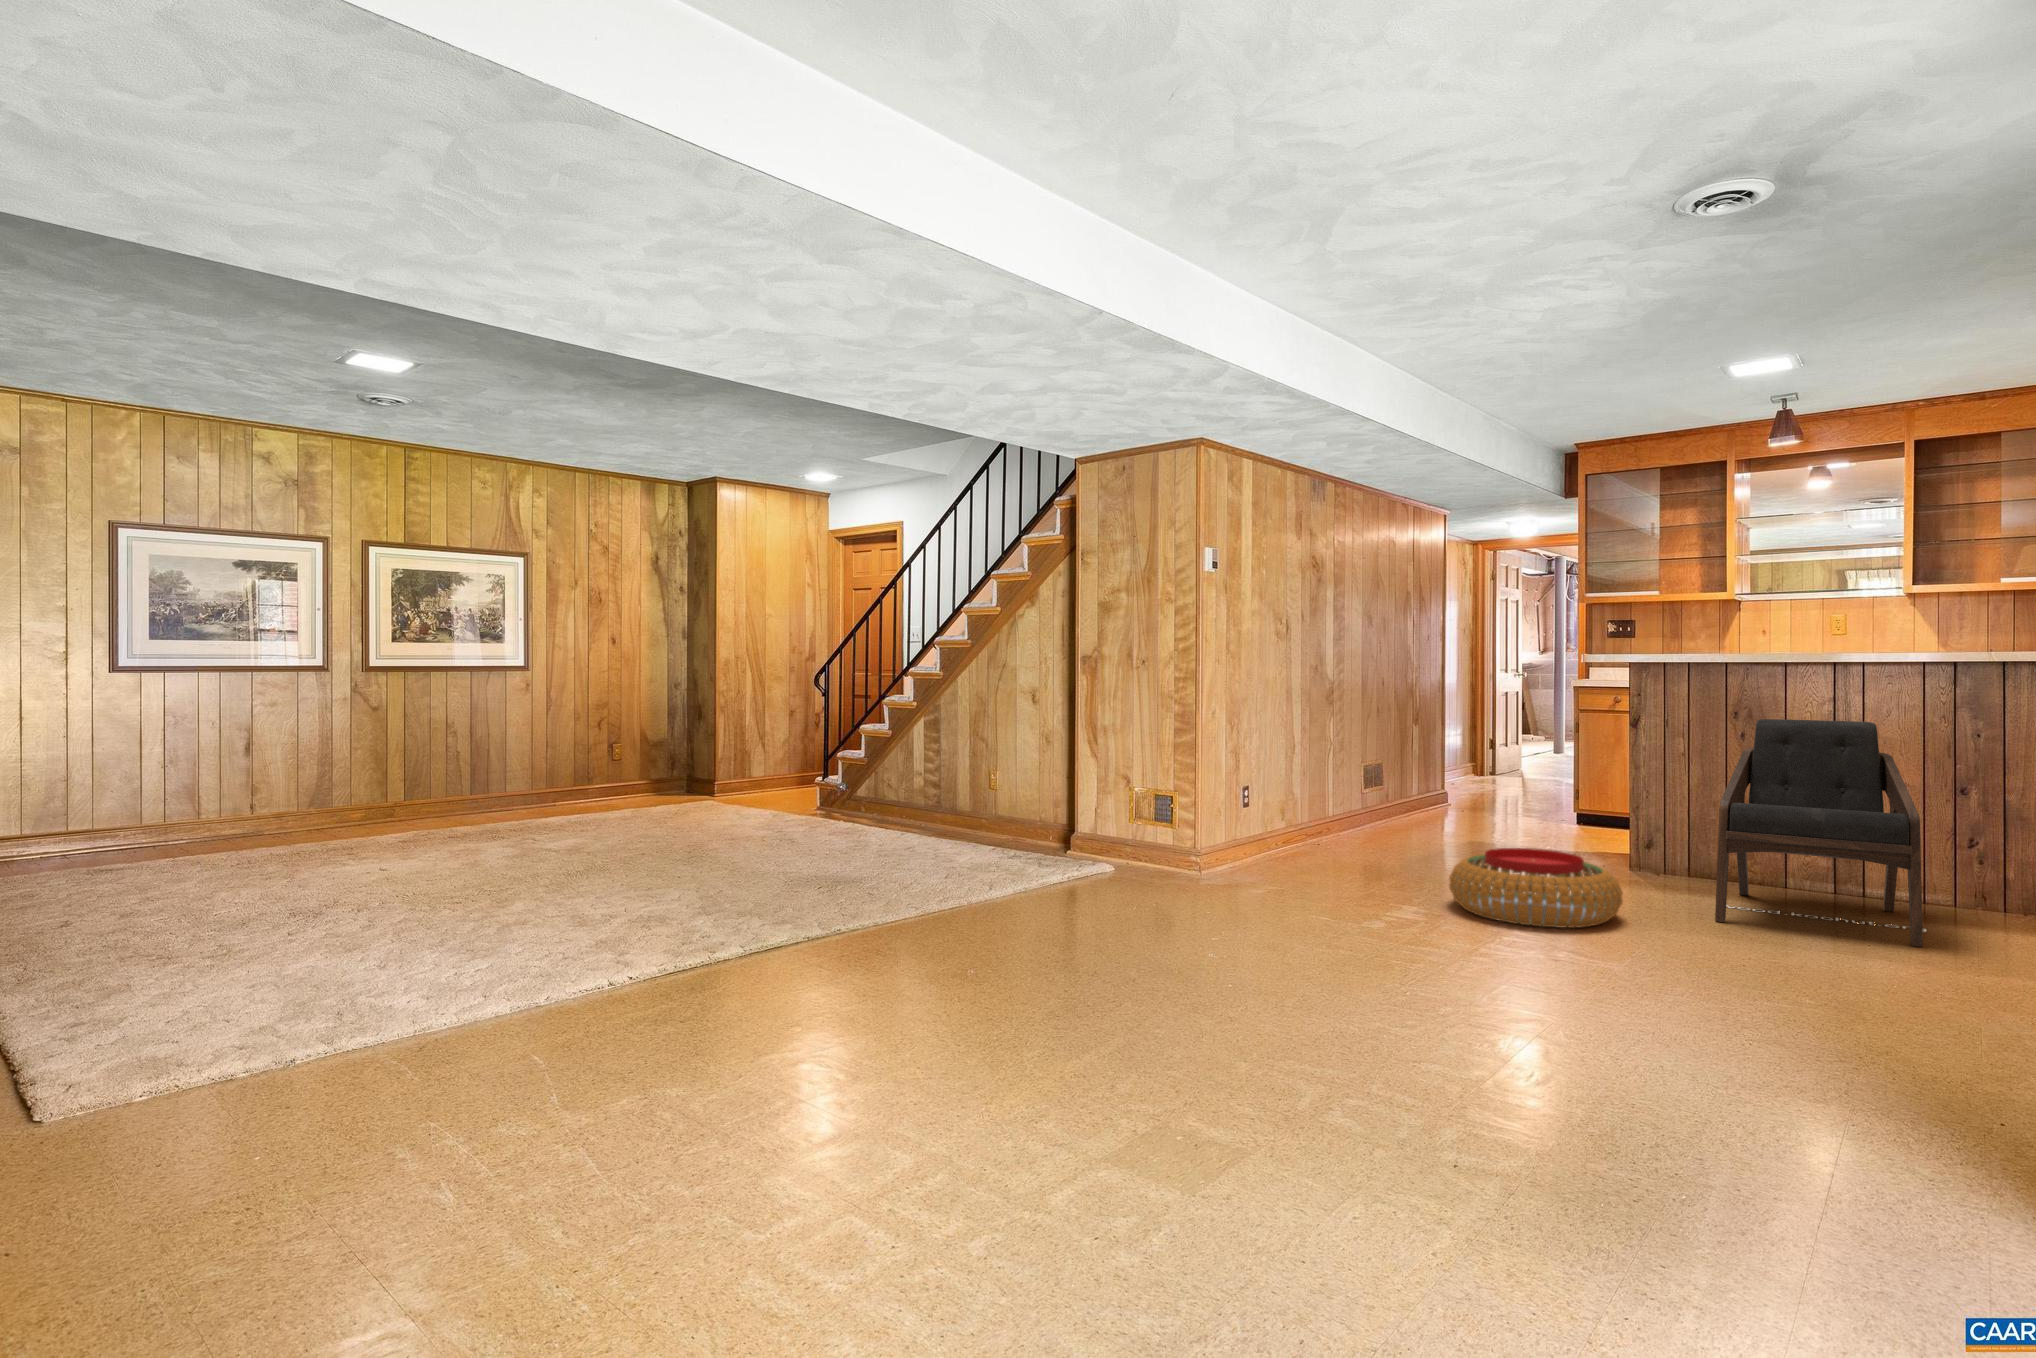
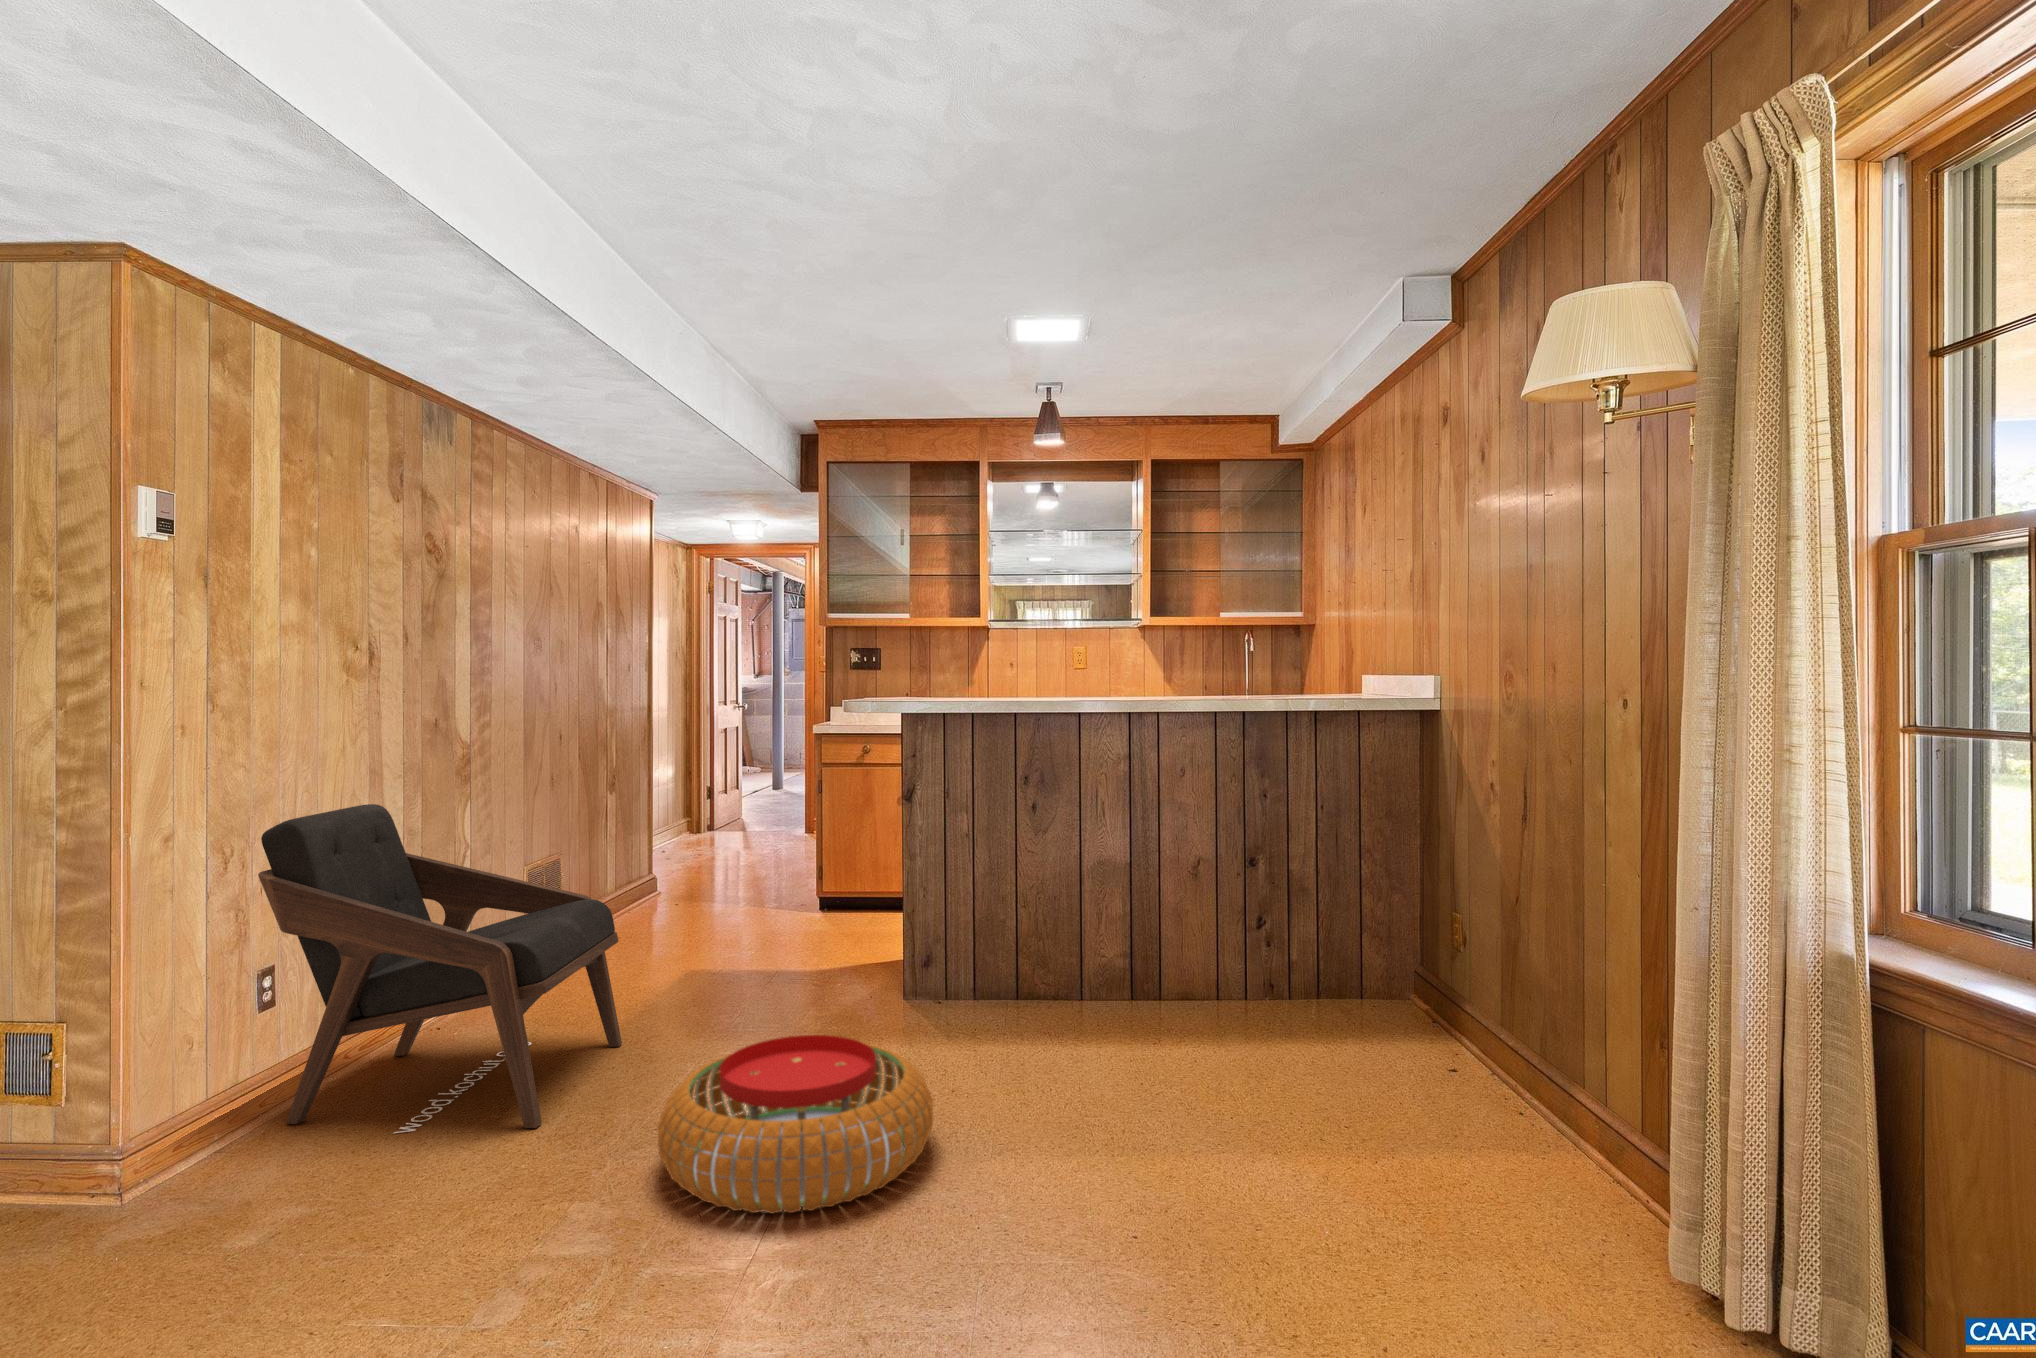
lounge chair: present [1715,719,1927,947] -> present [258,804,622,1133]

